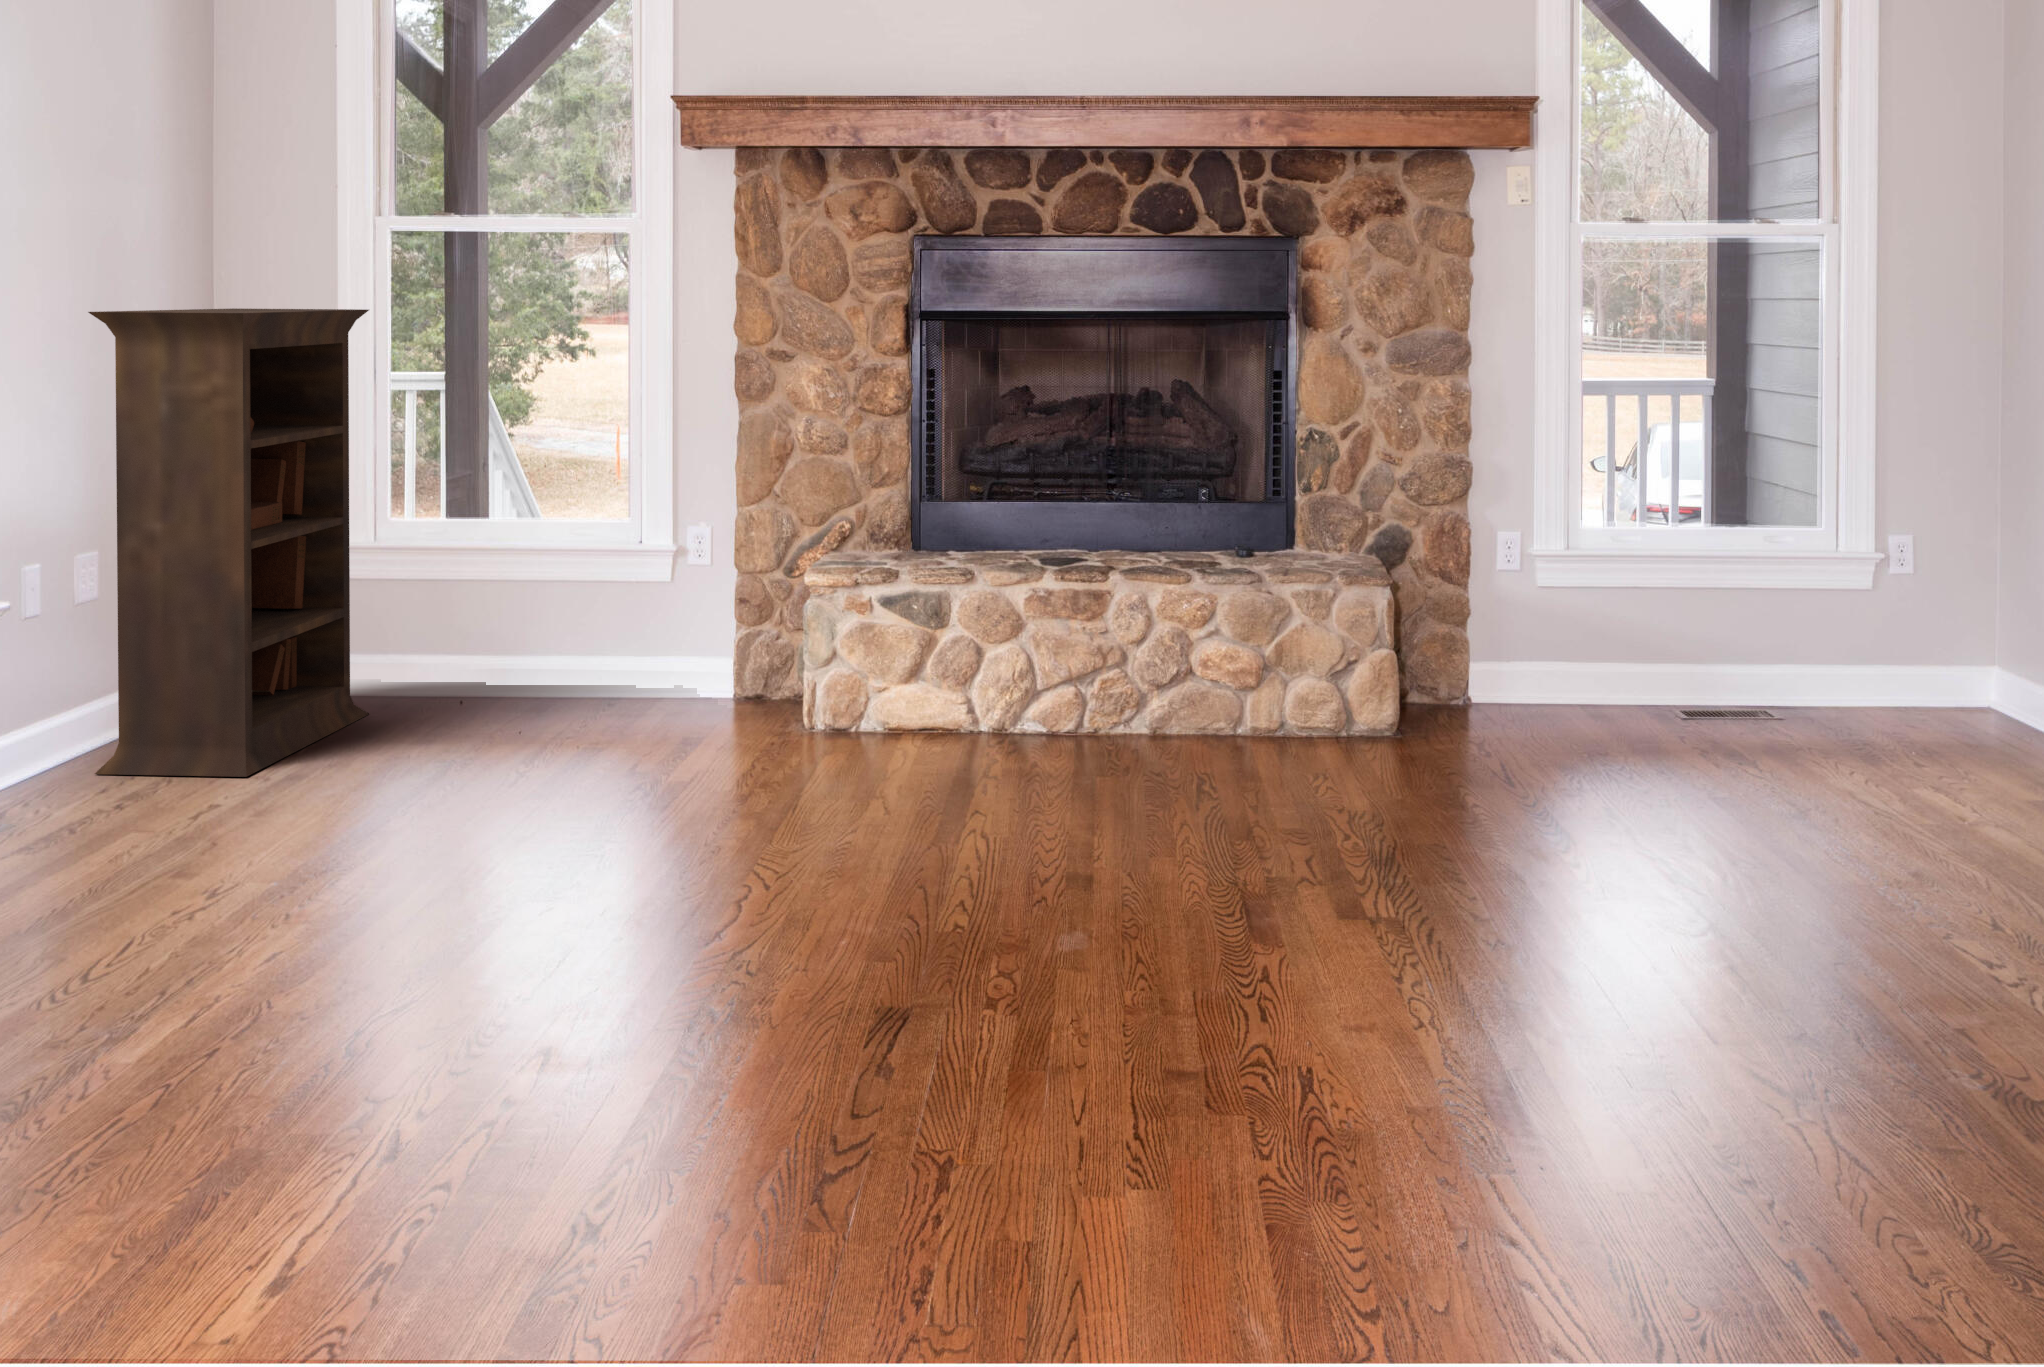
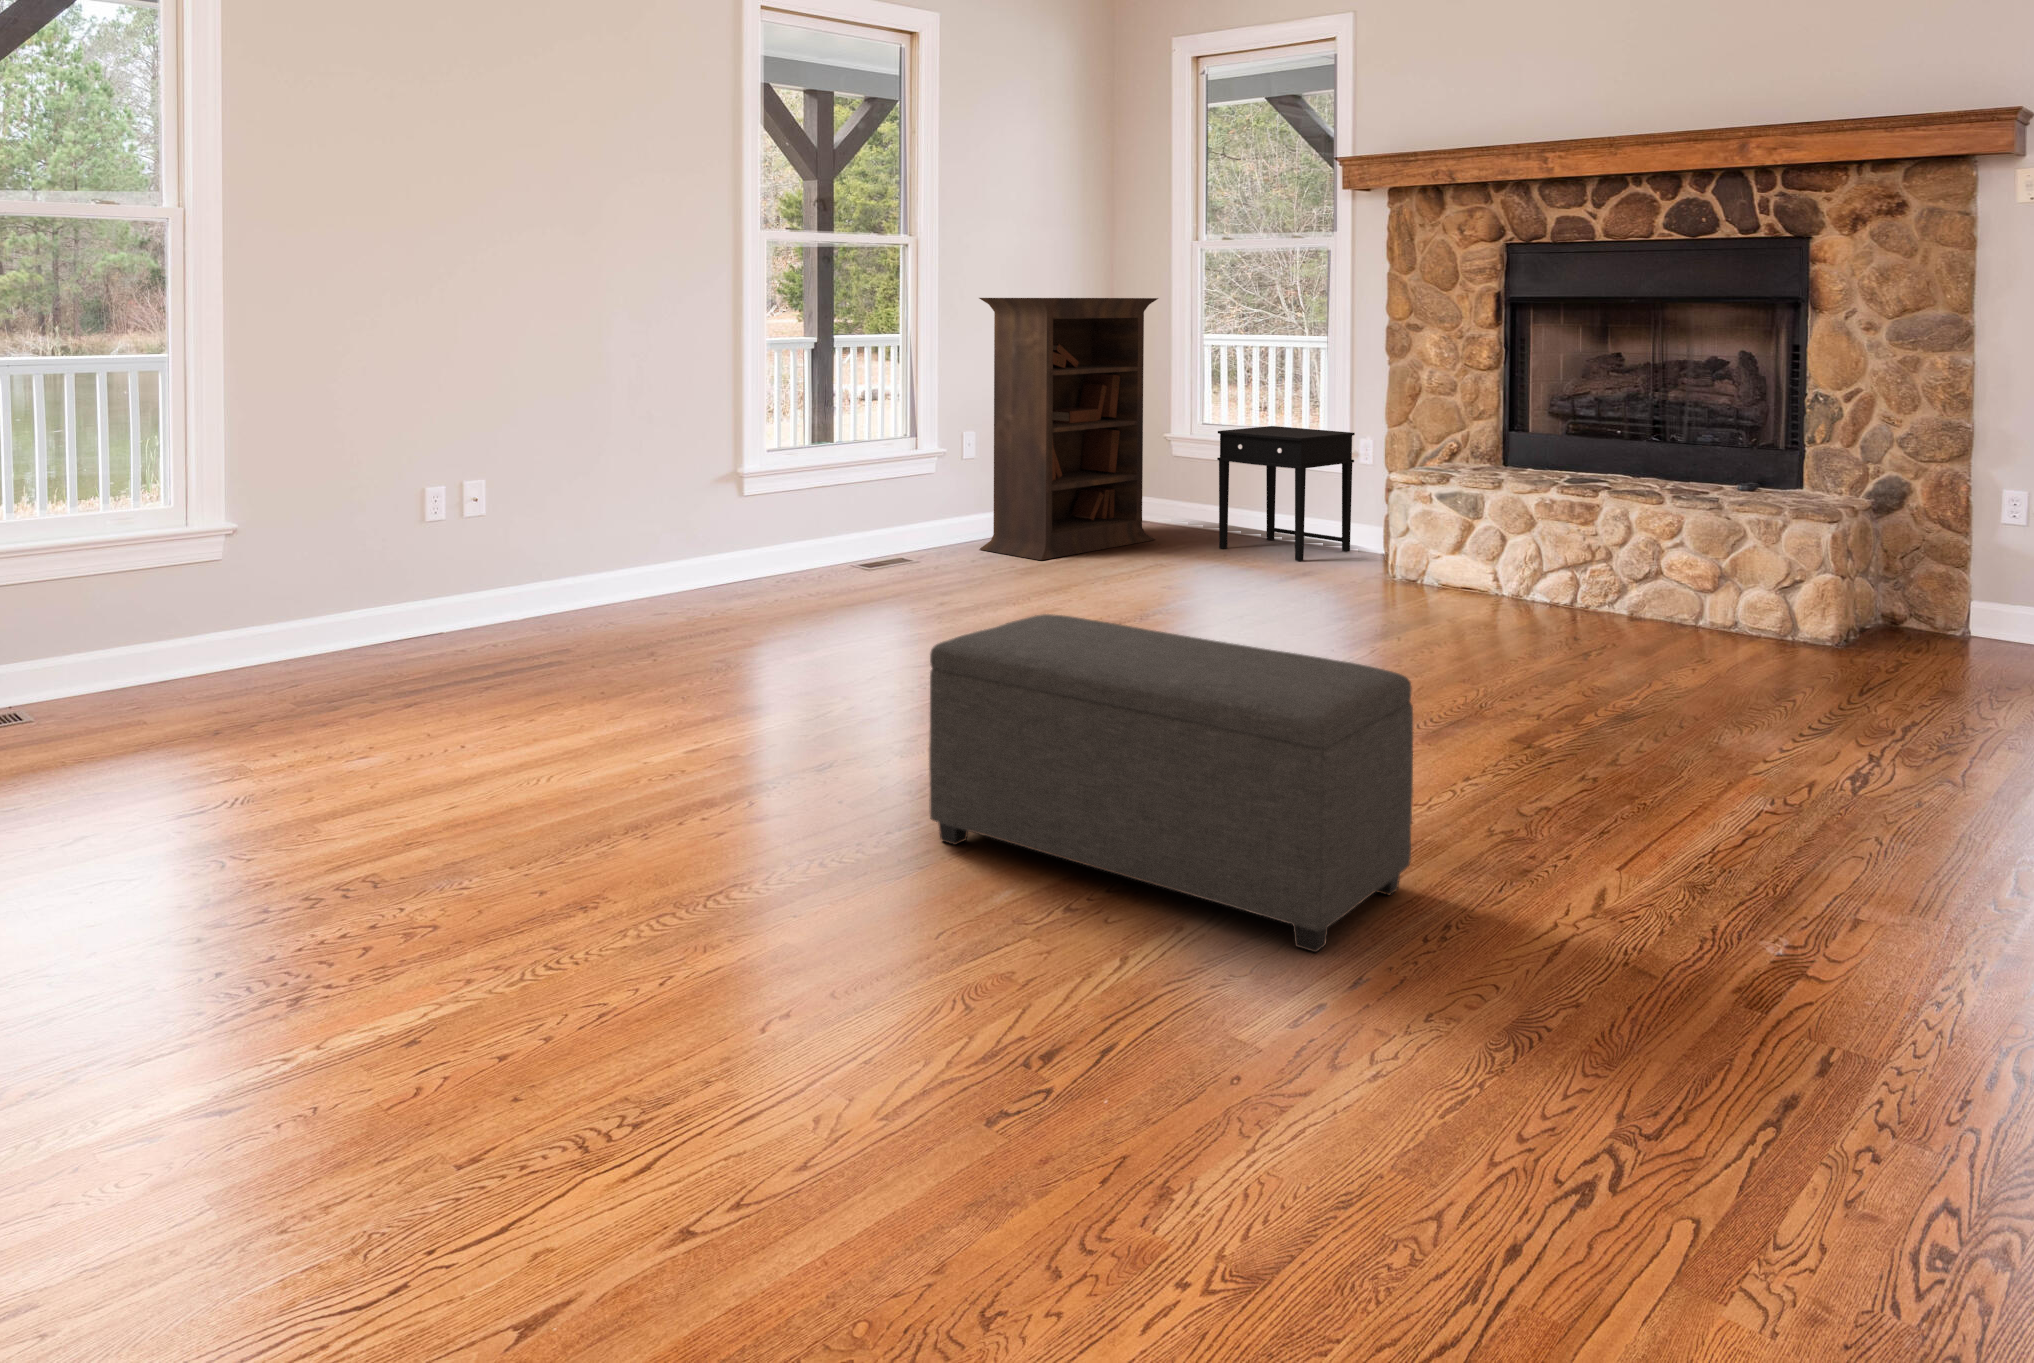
side table: none [489,510,688,718] -> present [1217,426,1355,561]
ottoman: none [965,852,1695,1283] -> present [929,614,1413,952]

